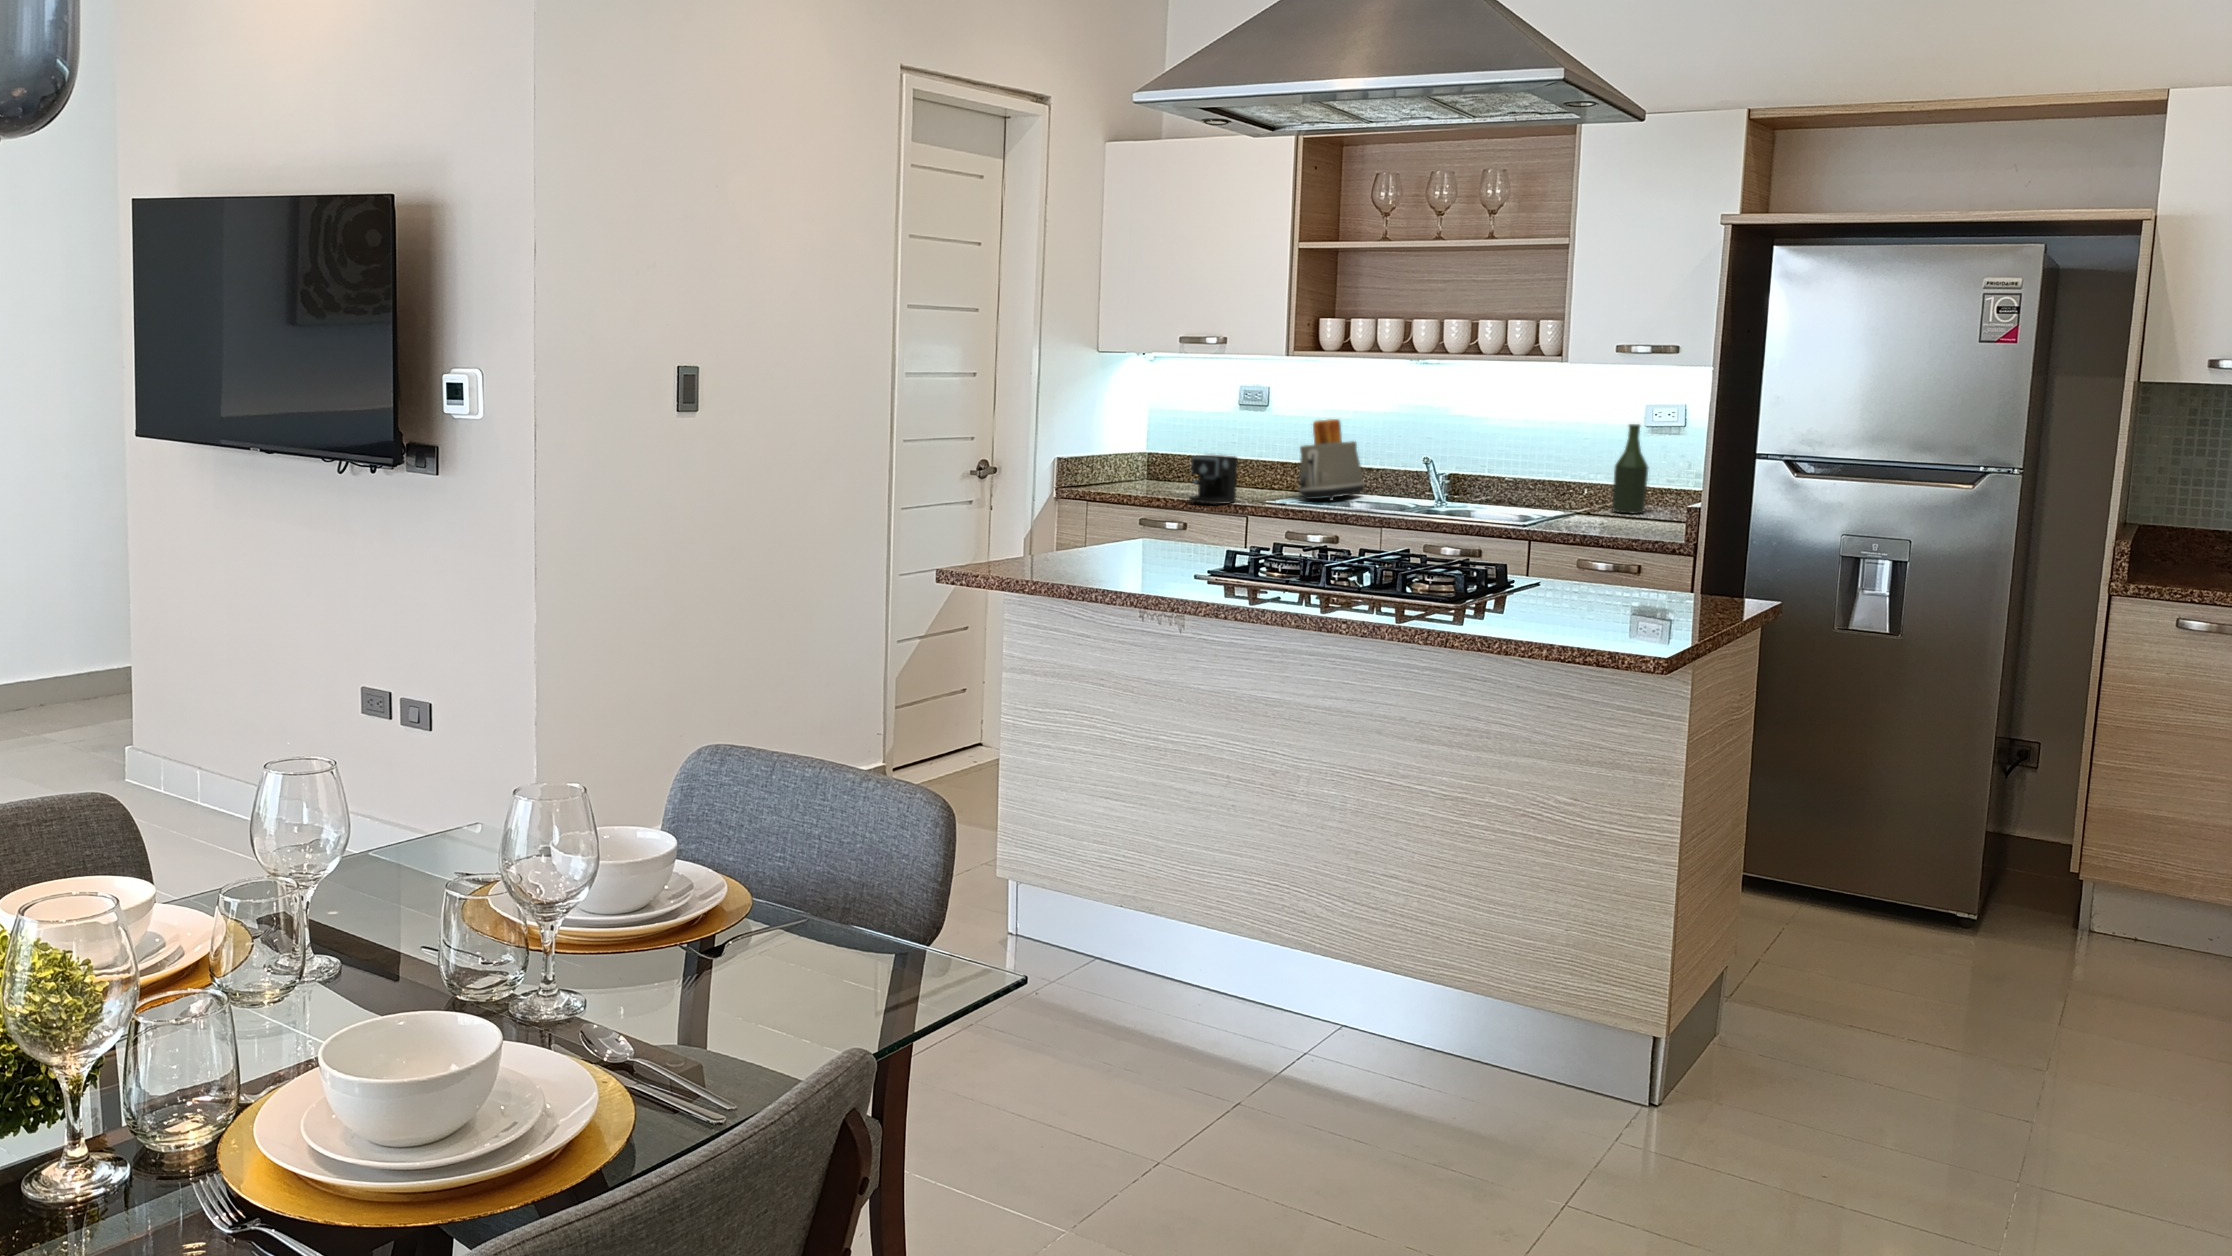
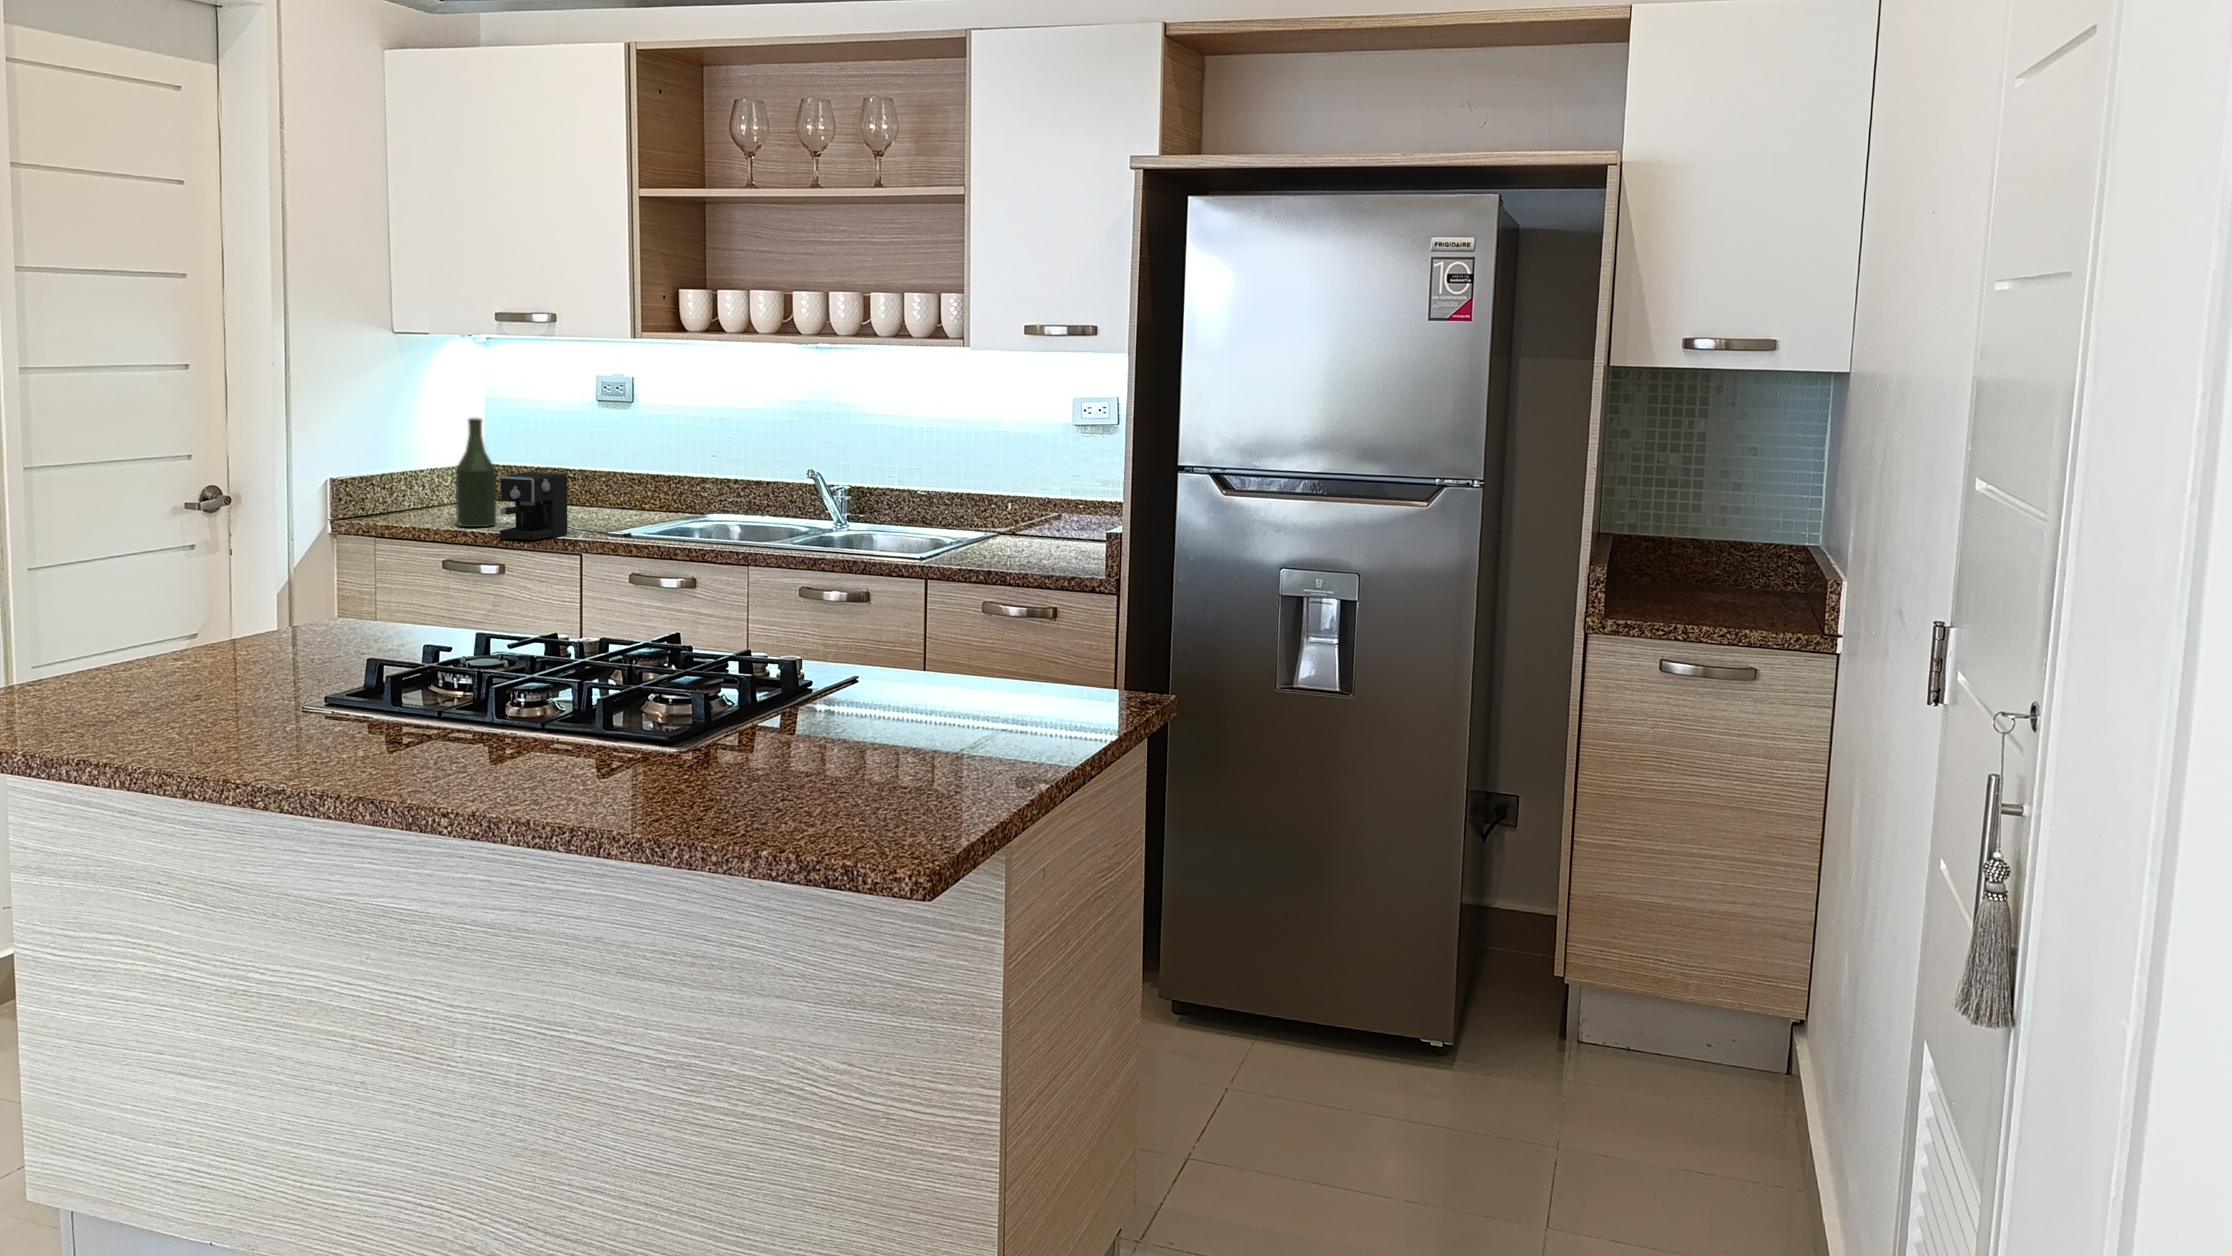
toaster: present [1299,419,1364,501] -> none [654,421,745,528]
bottle: present [1612,424,1648,514] -> present [455,418,496,527]

